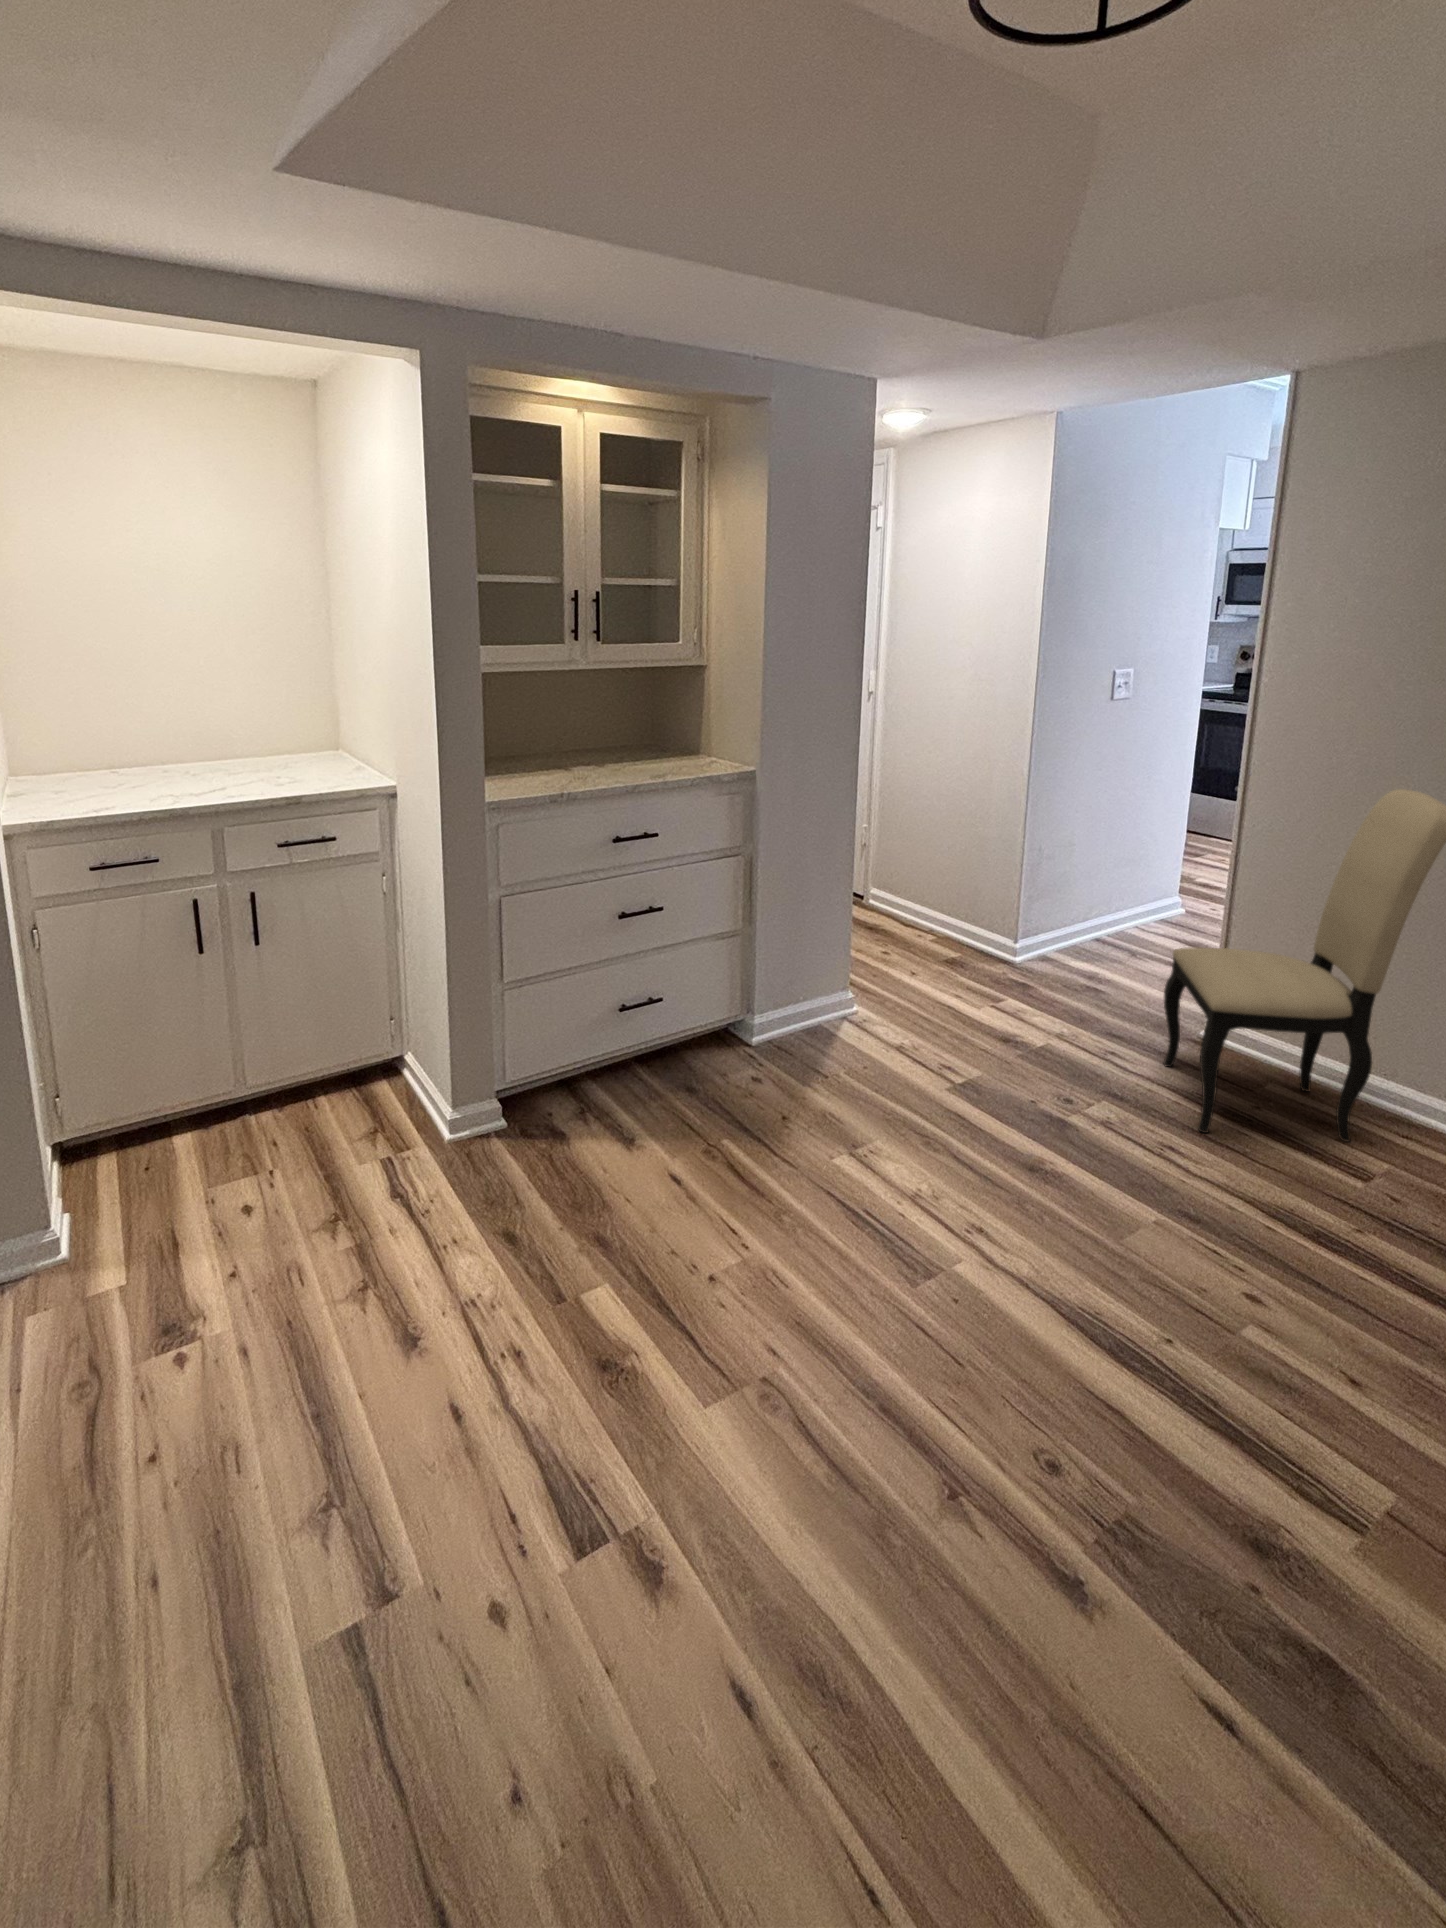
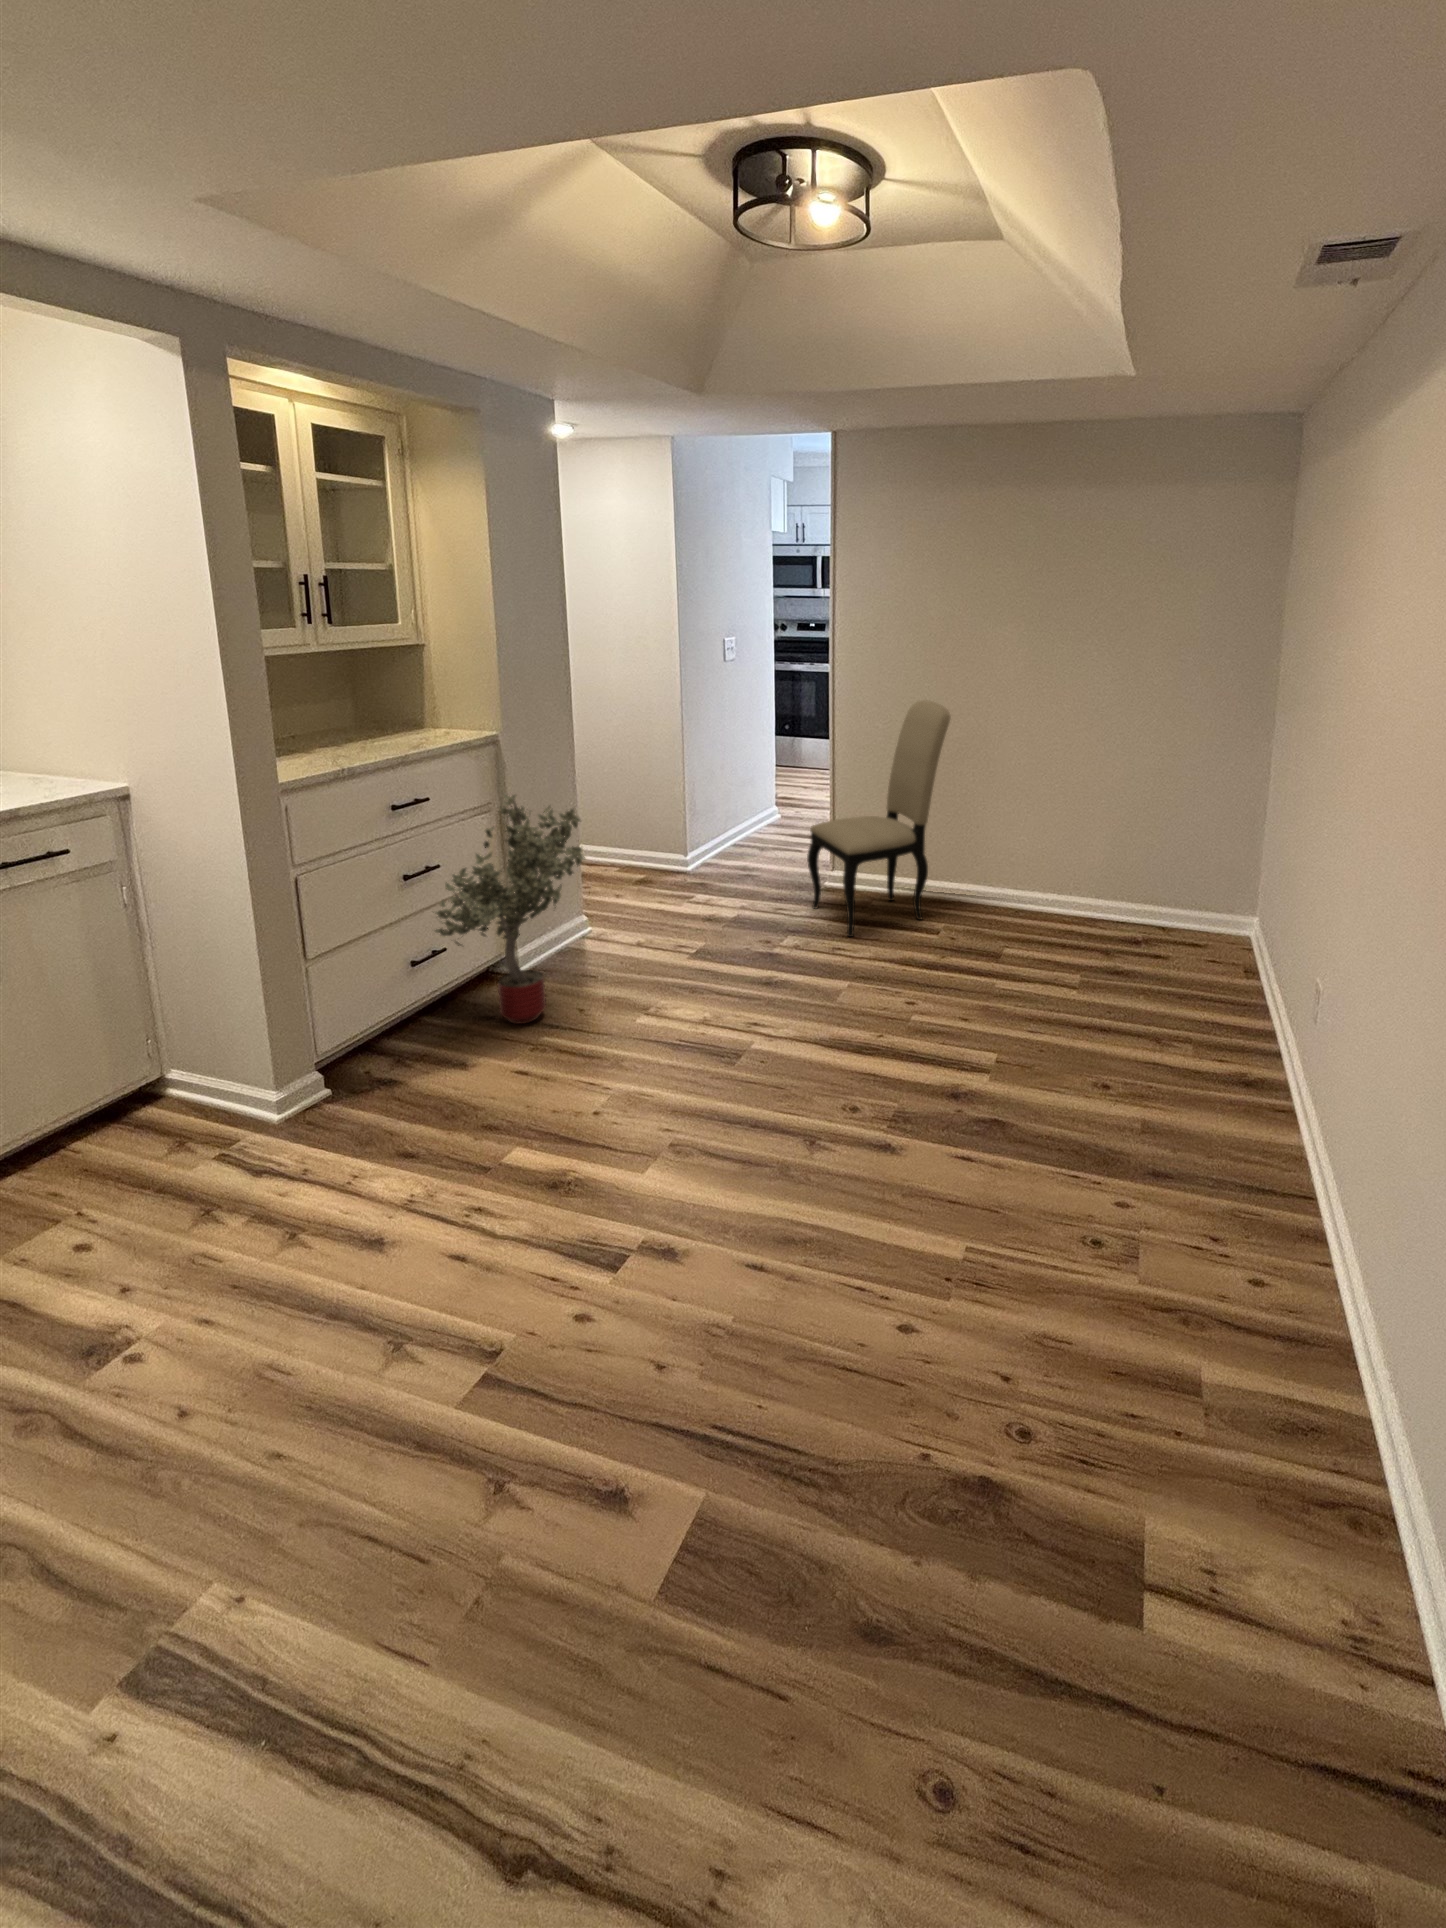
potted tree: none [621,840,820,1112] -> present [435,795,585,1024]

